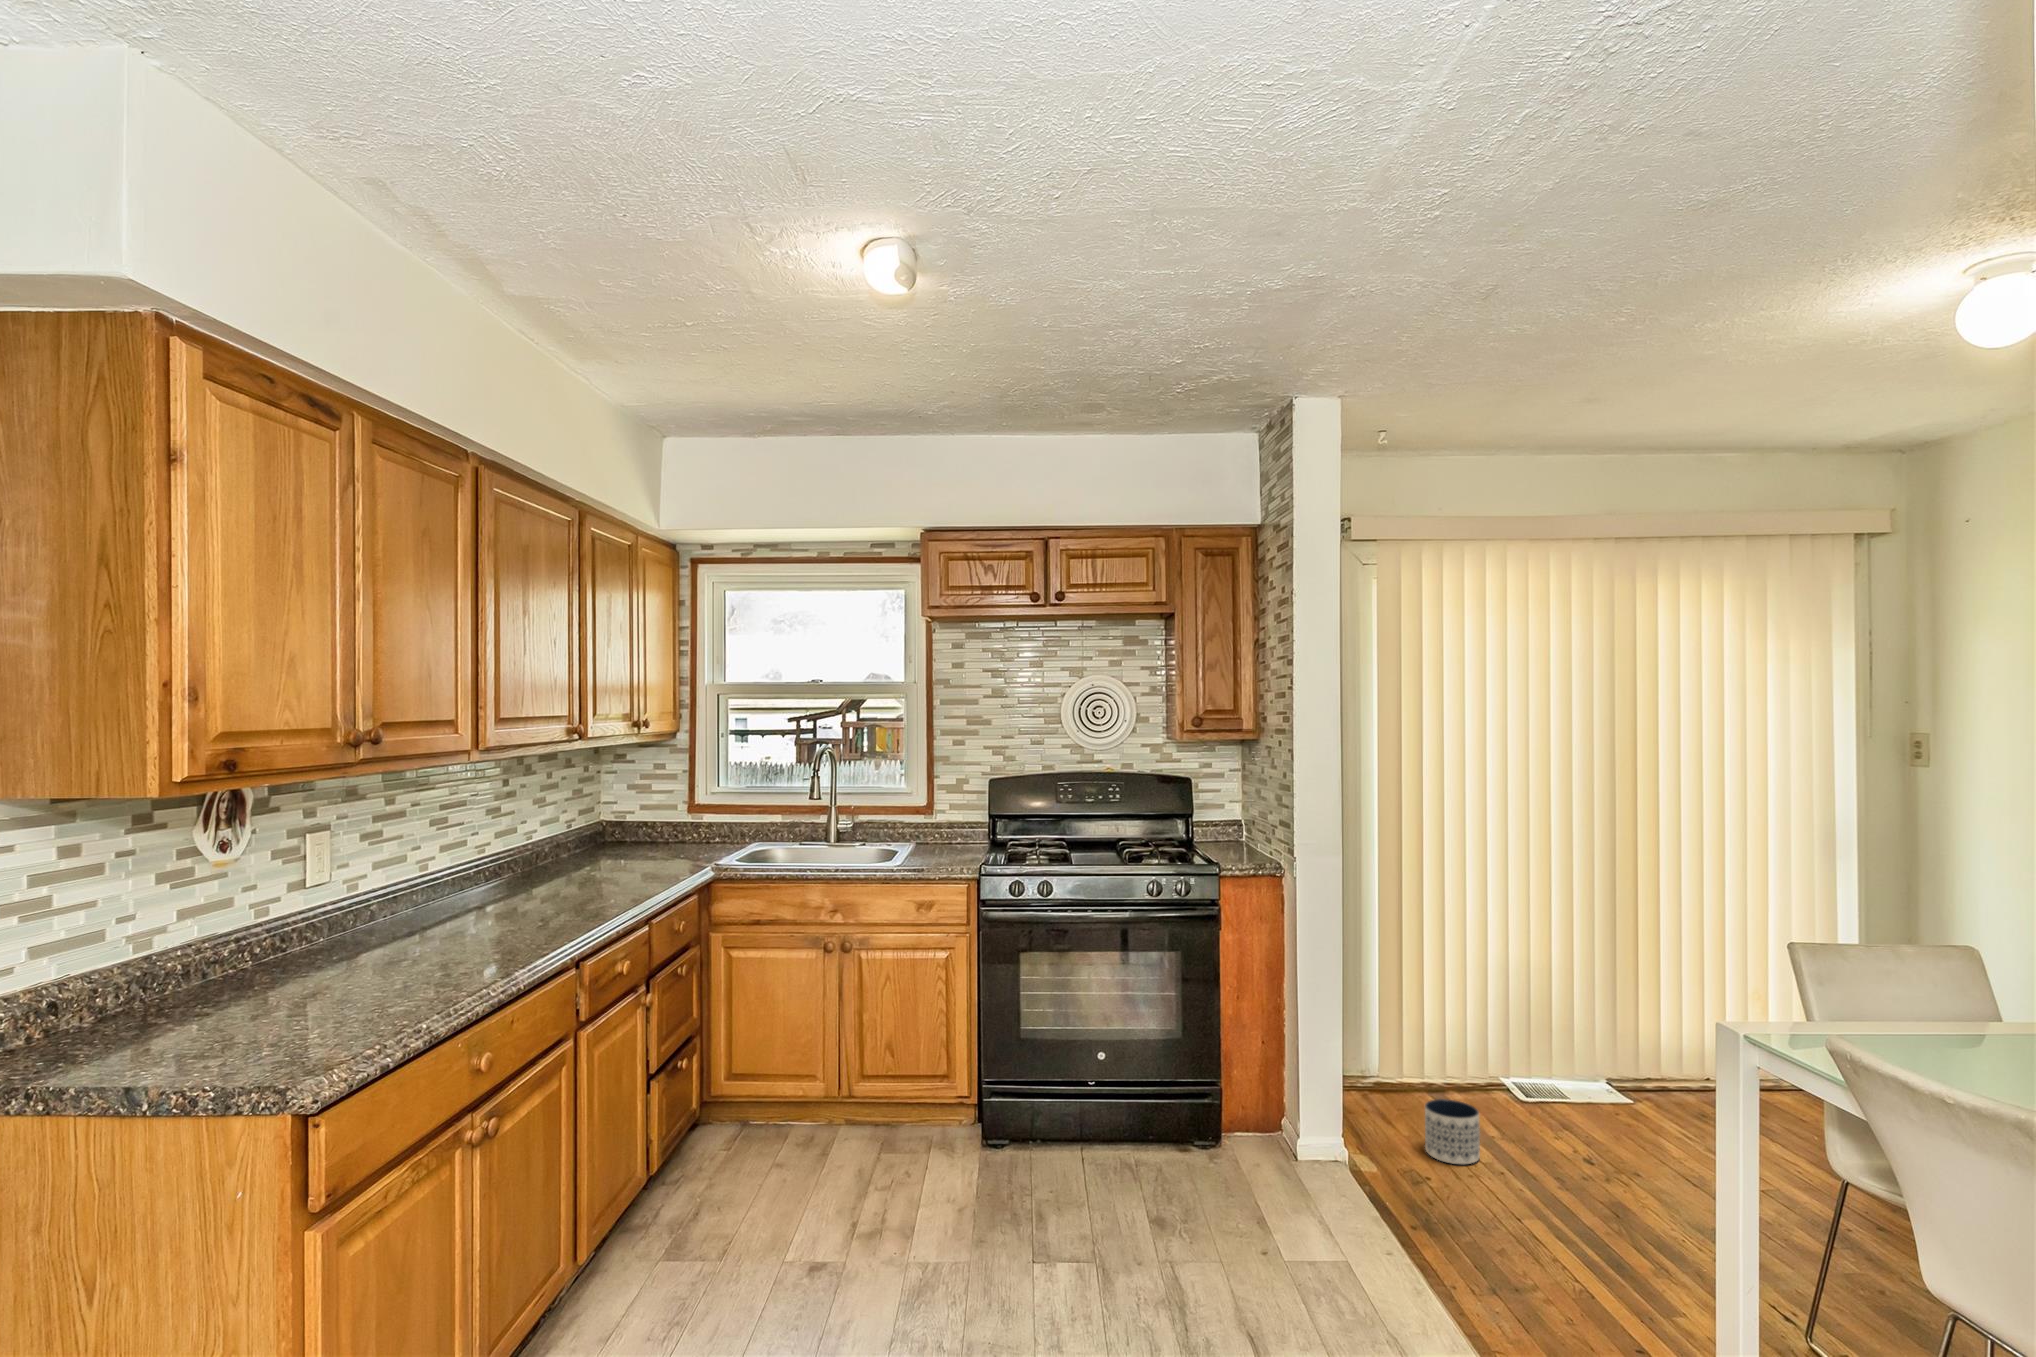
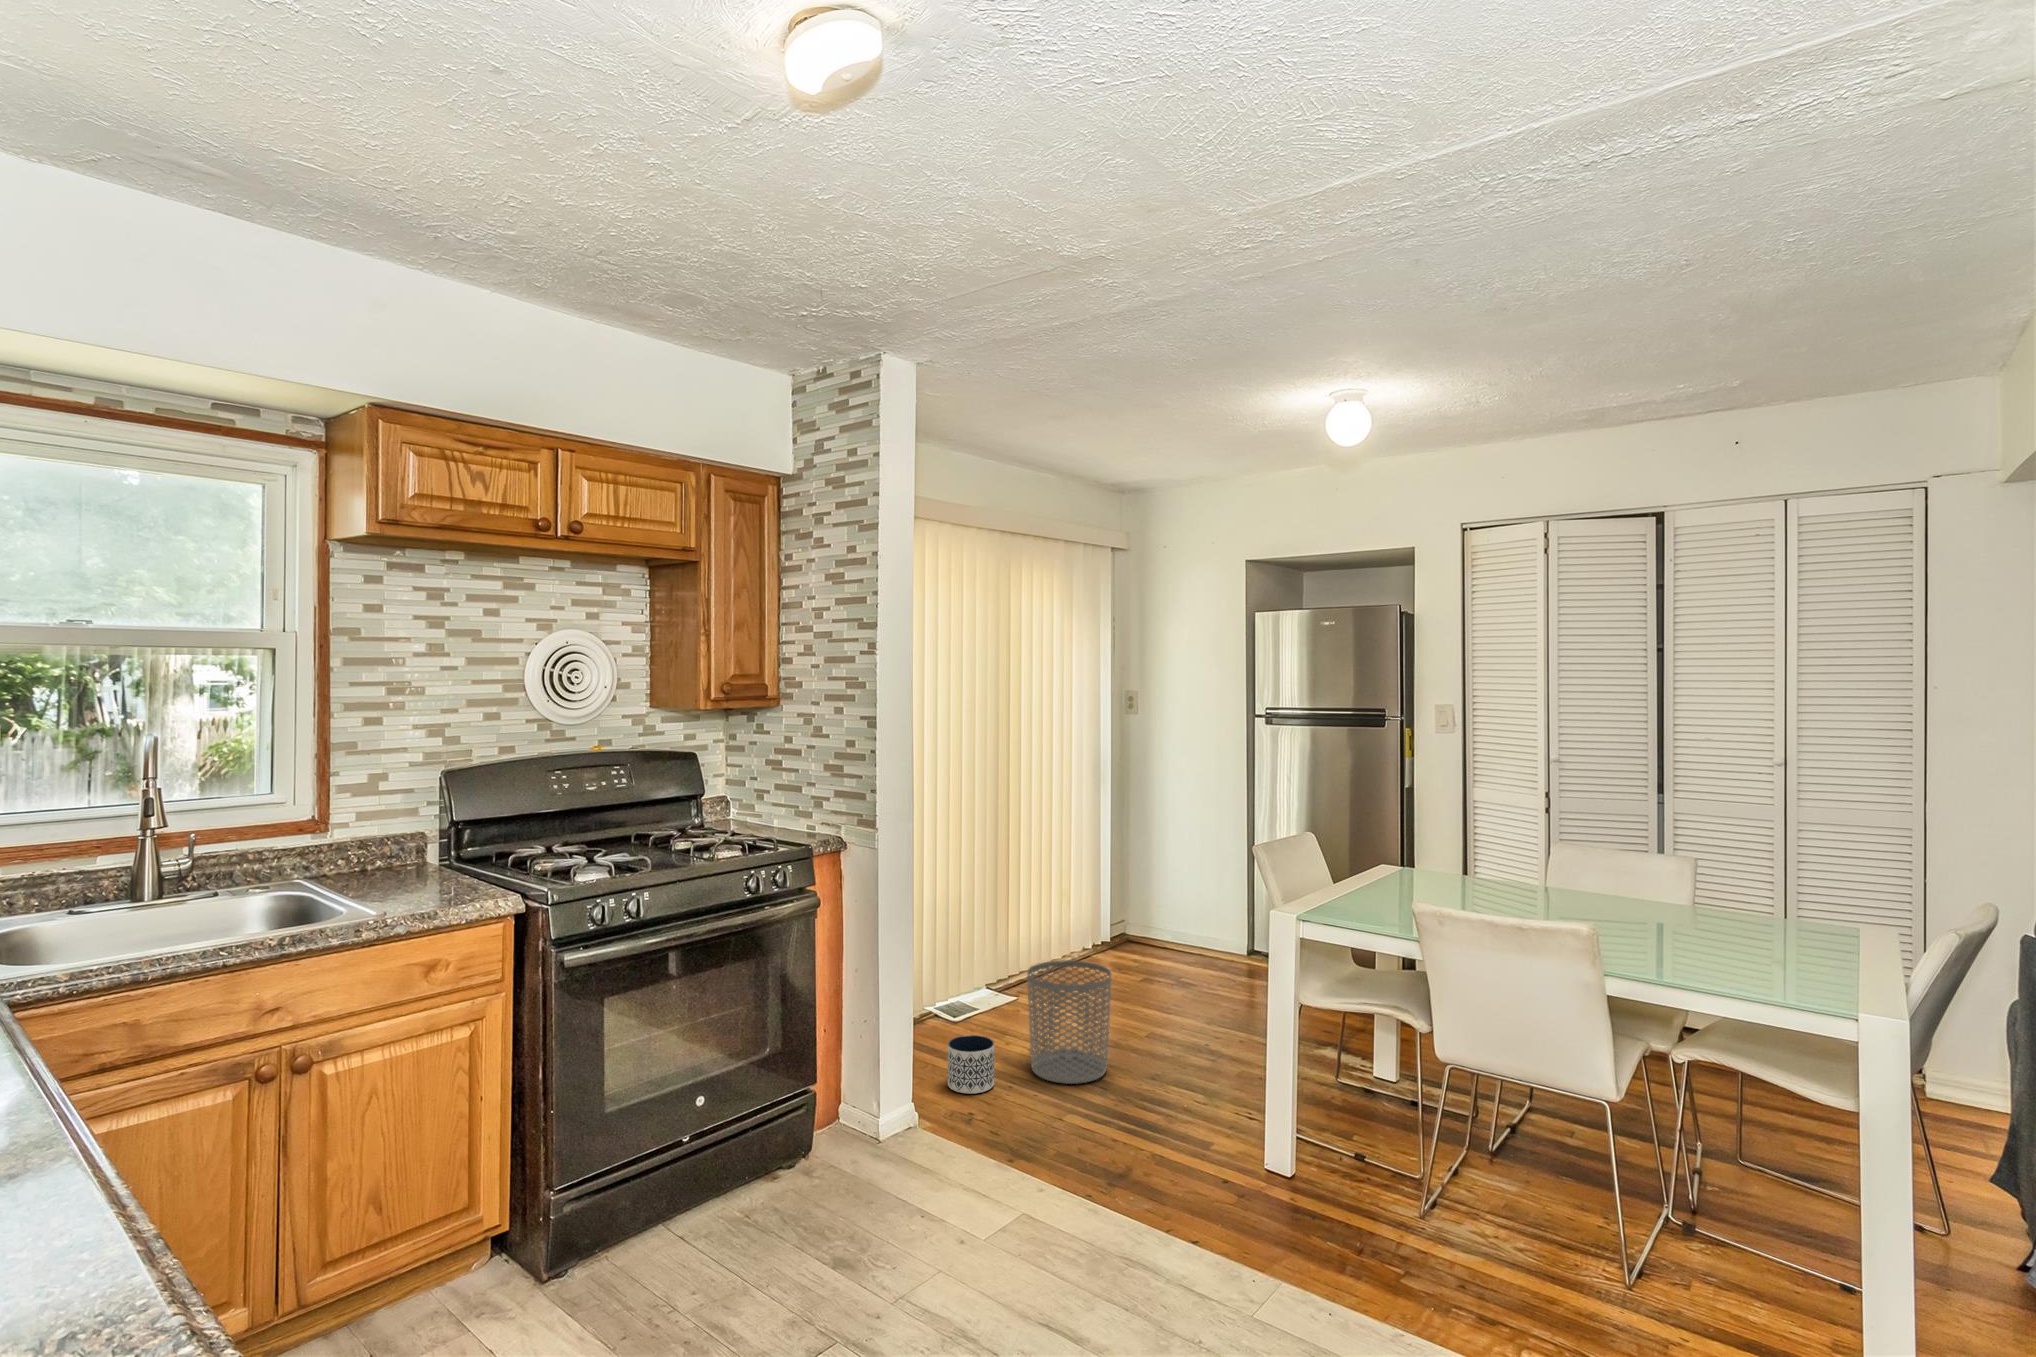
waste bin: none [1528,1046,1642,1200] -> present [1027,960,1111,1084]

